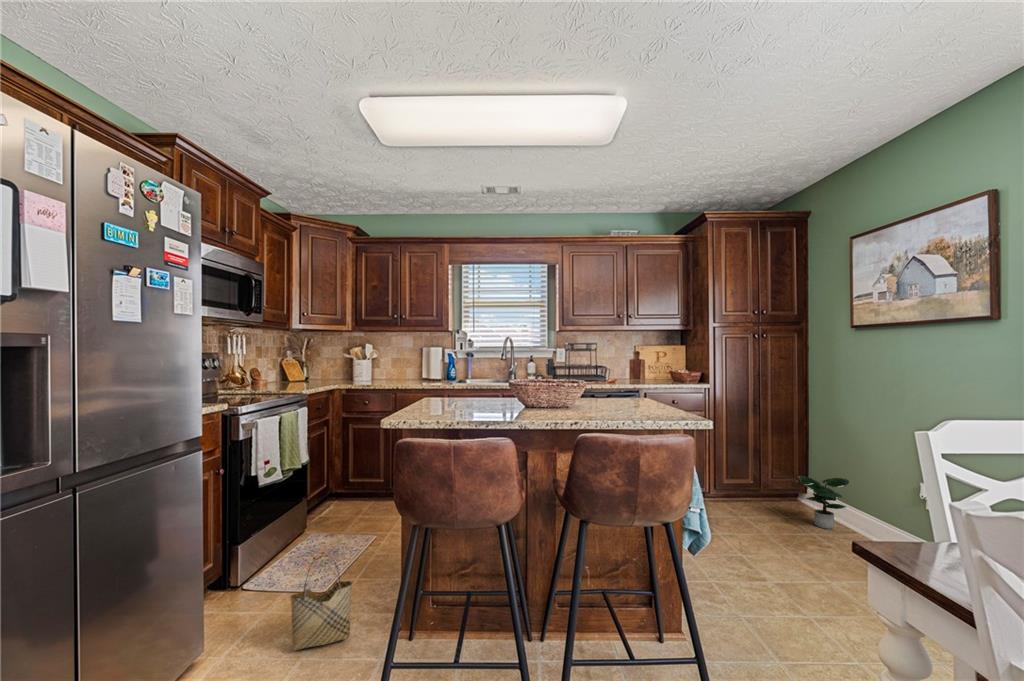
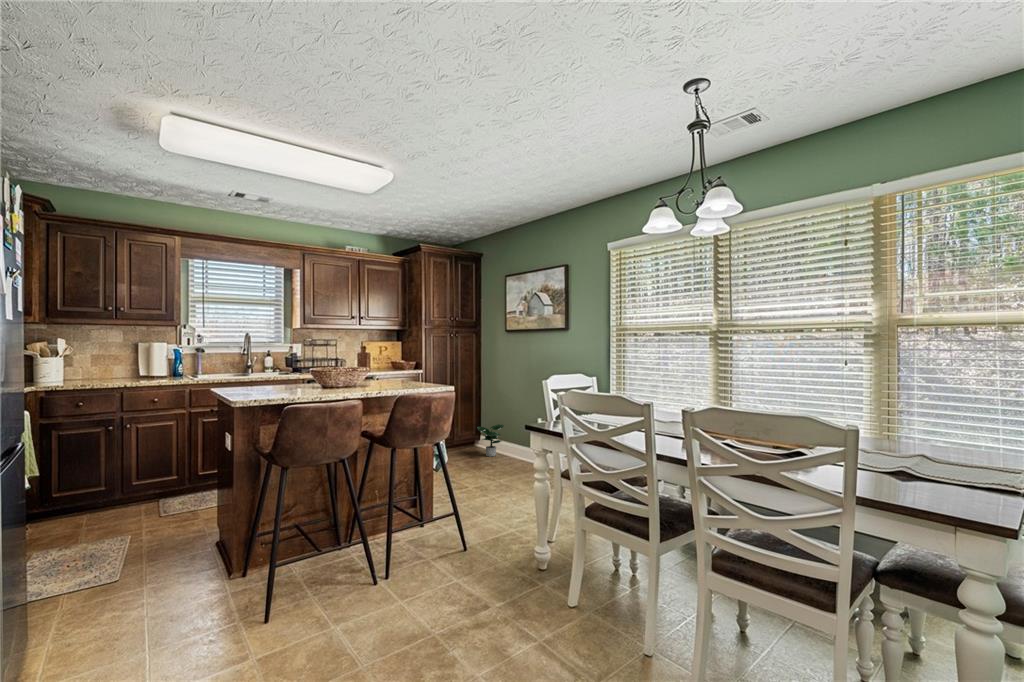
woven basket: present [290,555,353,651] -> none [120,530,180,613]

